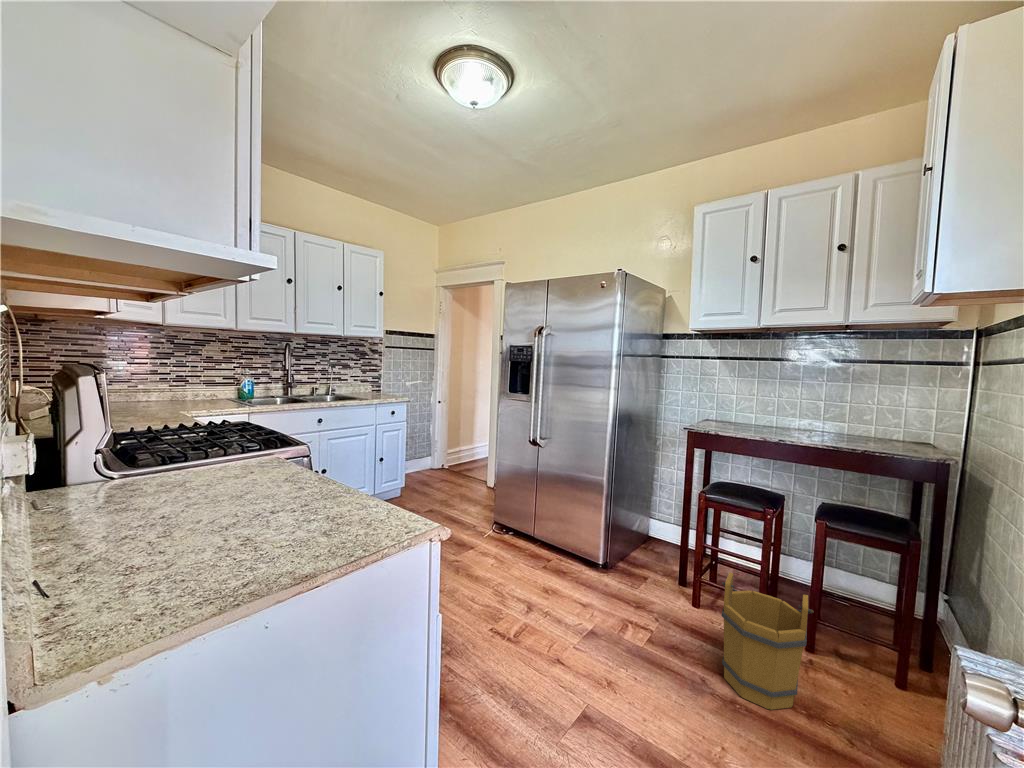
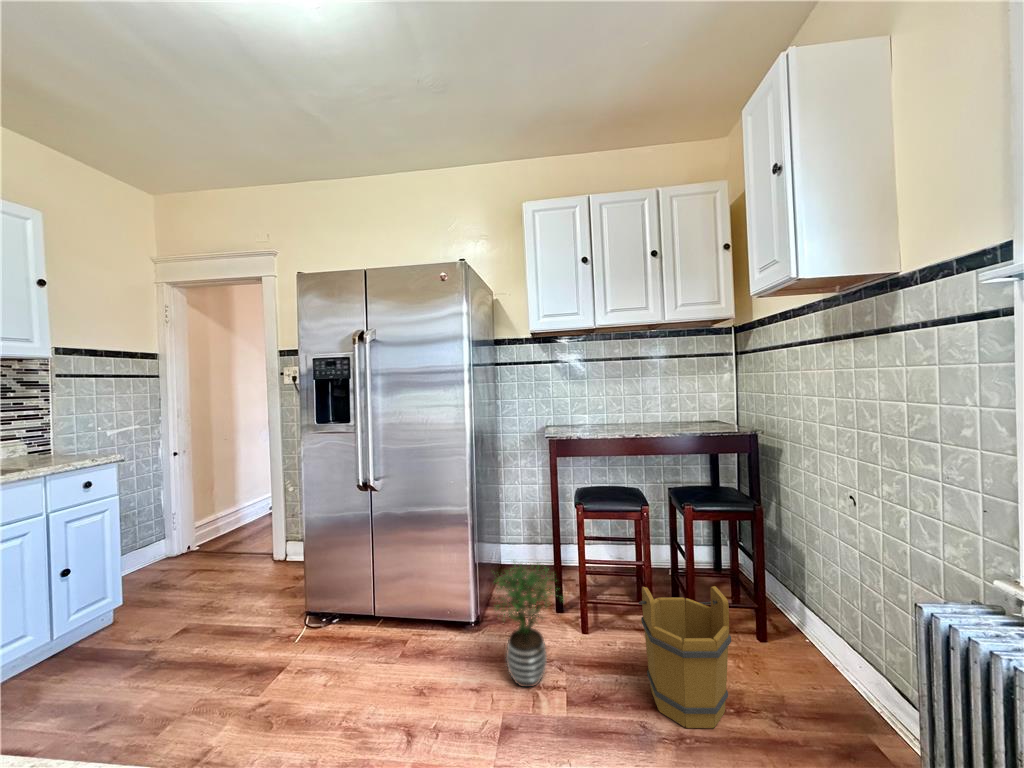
potted plant: none [598,522,661,620] -> present [494,560,563,687]

